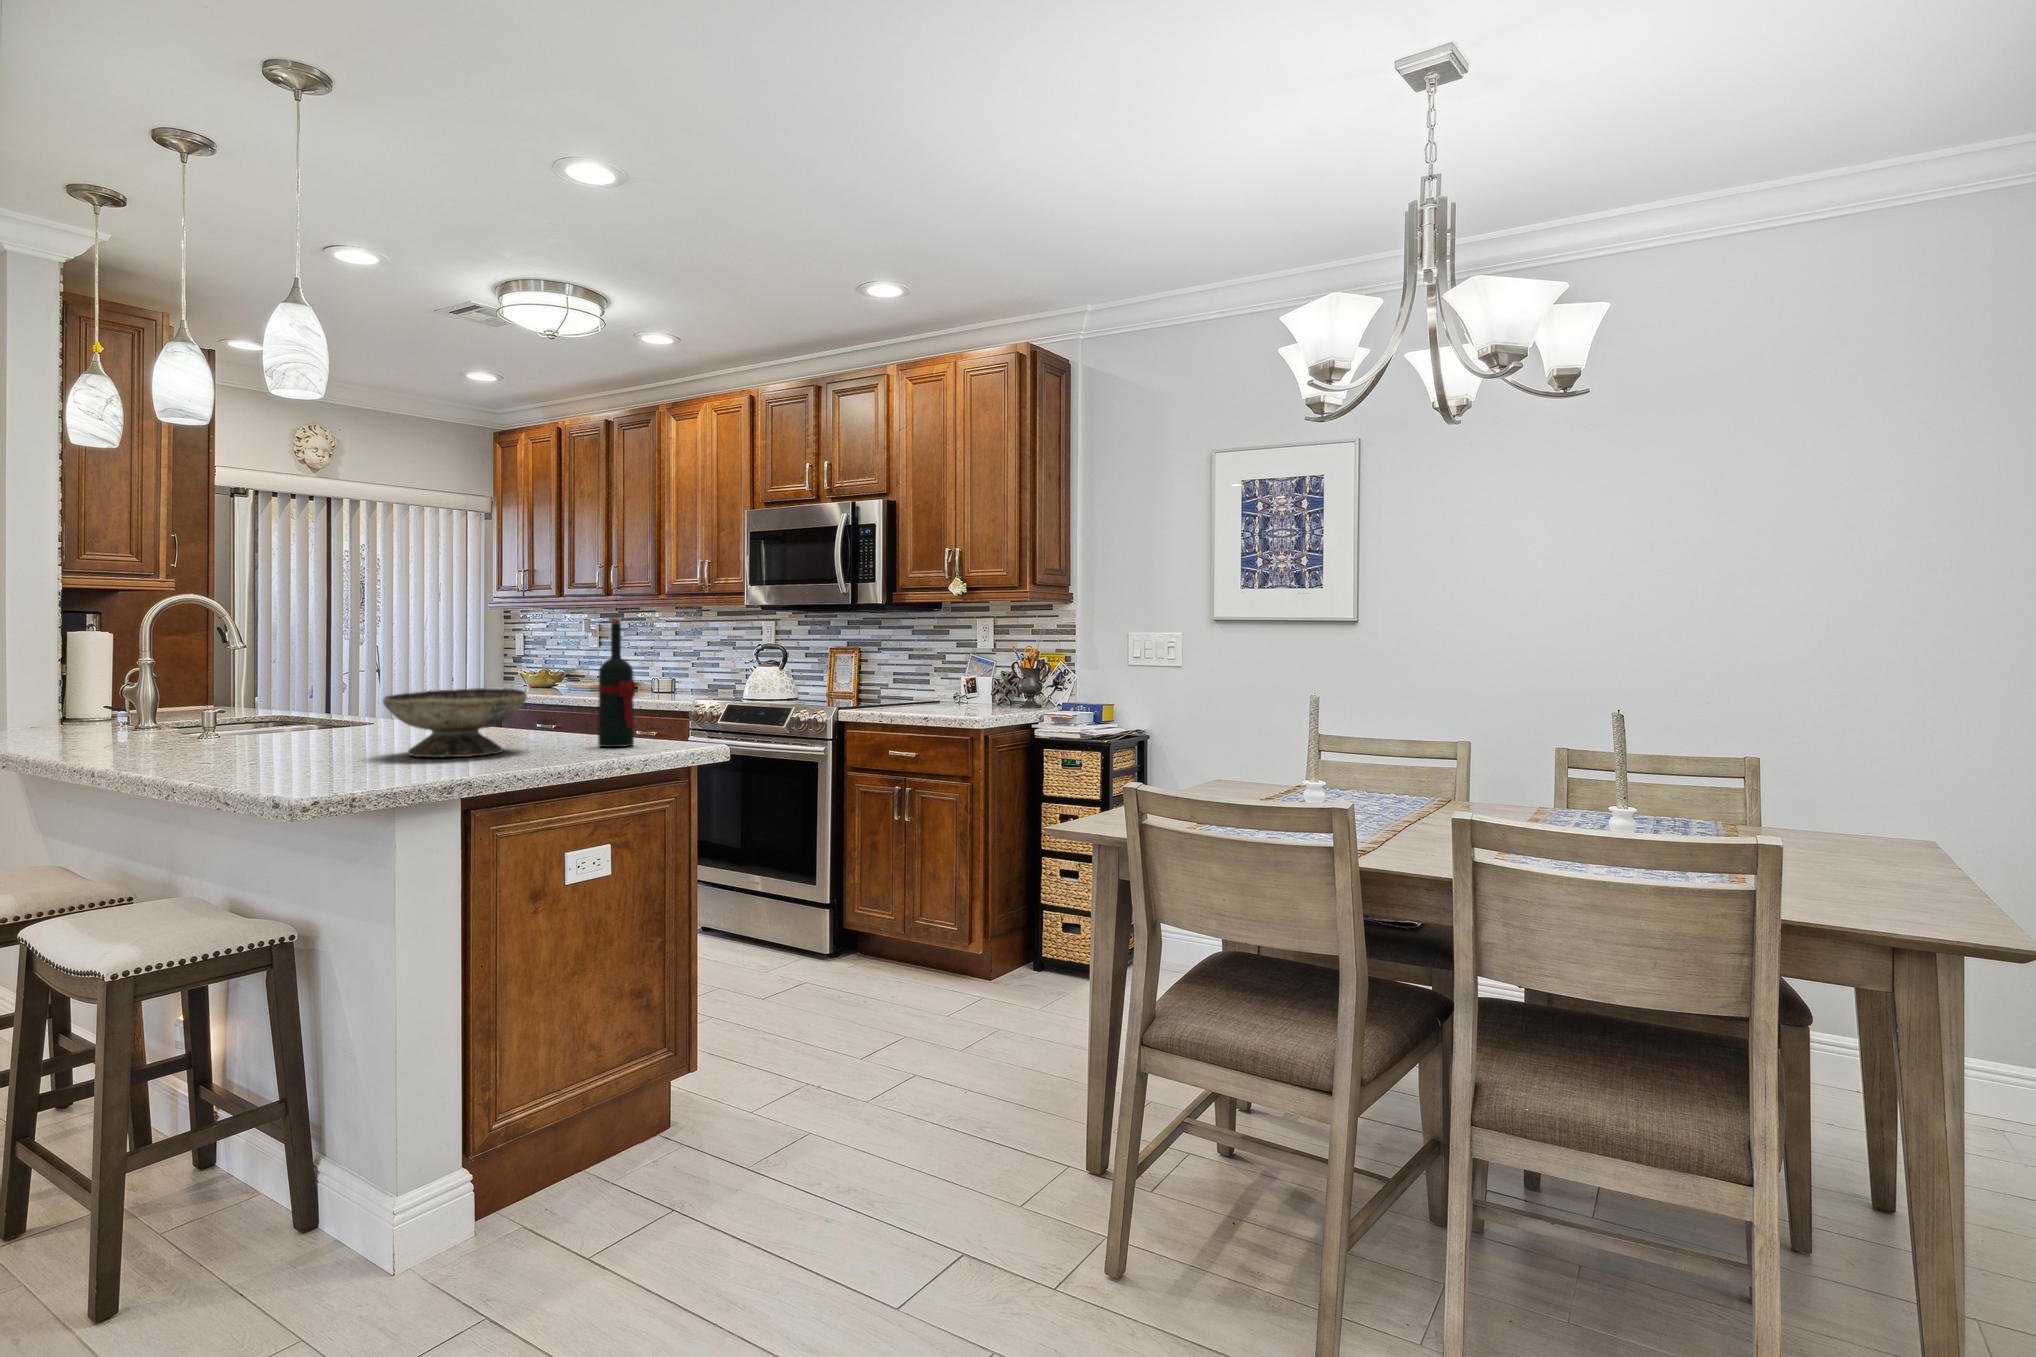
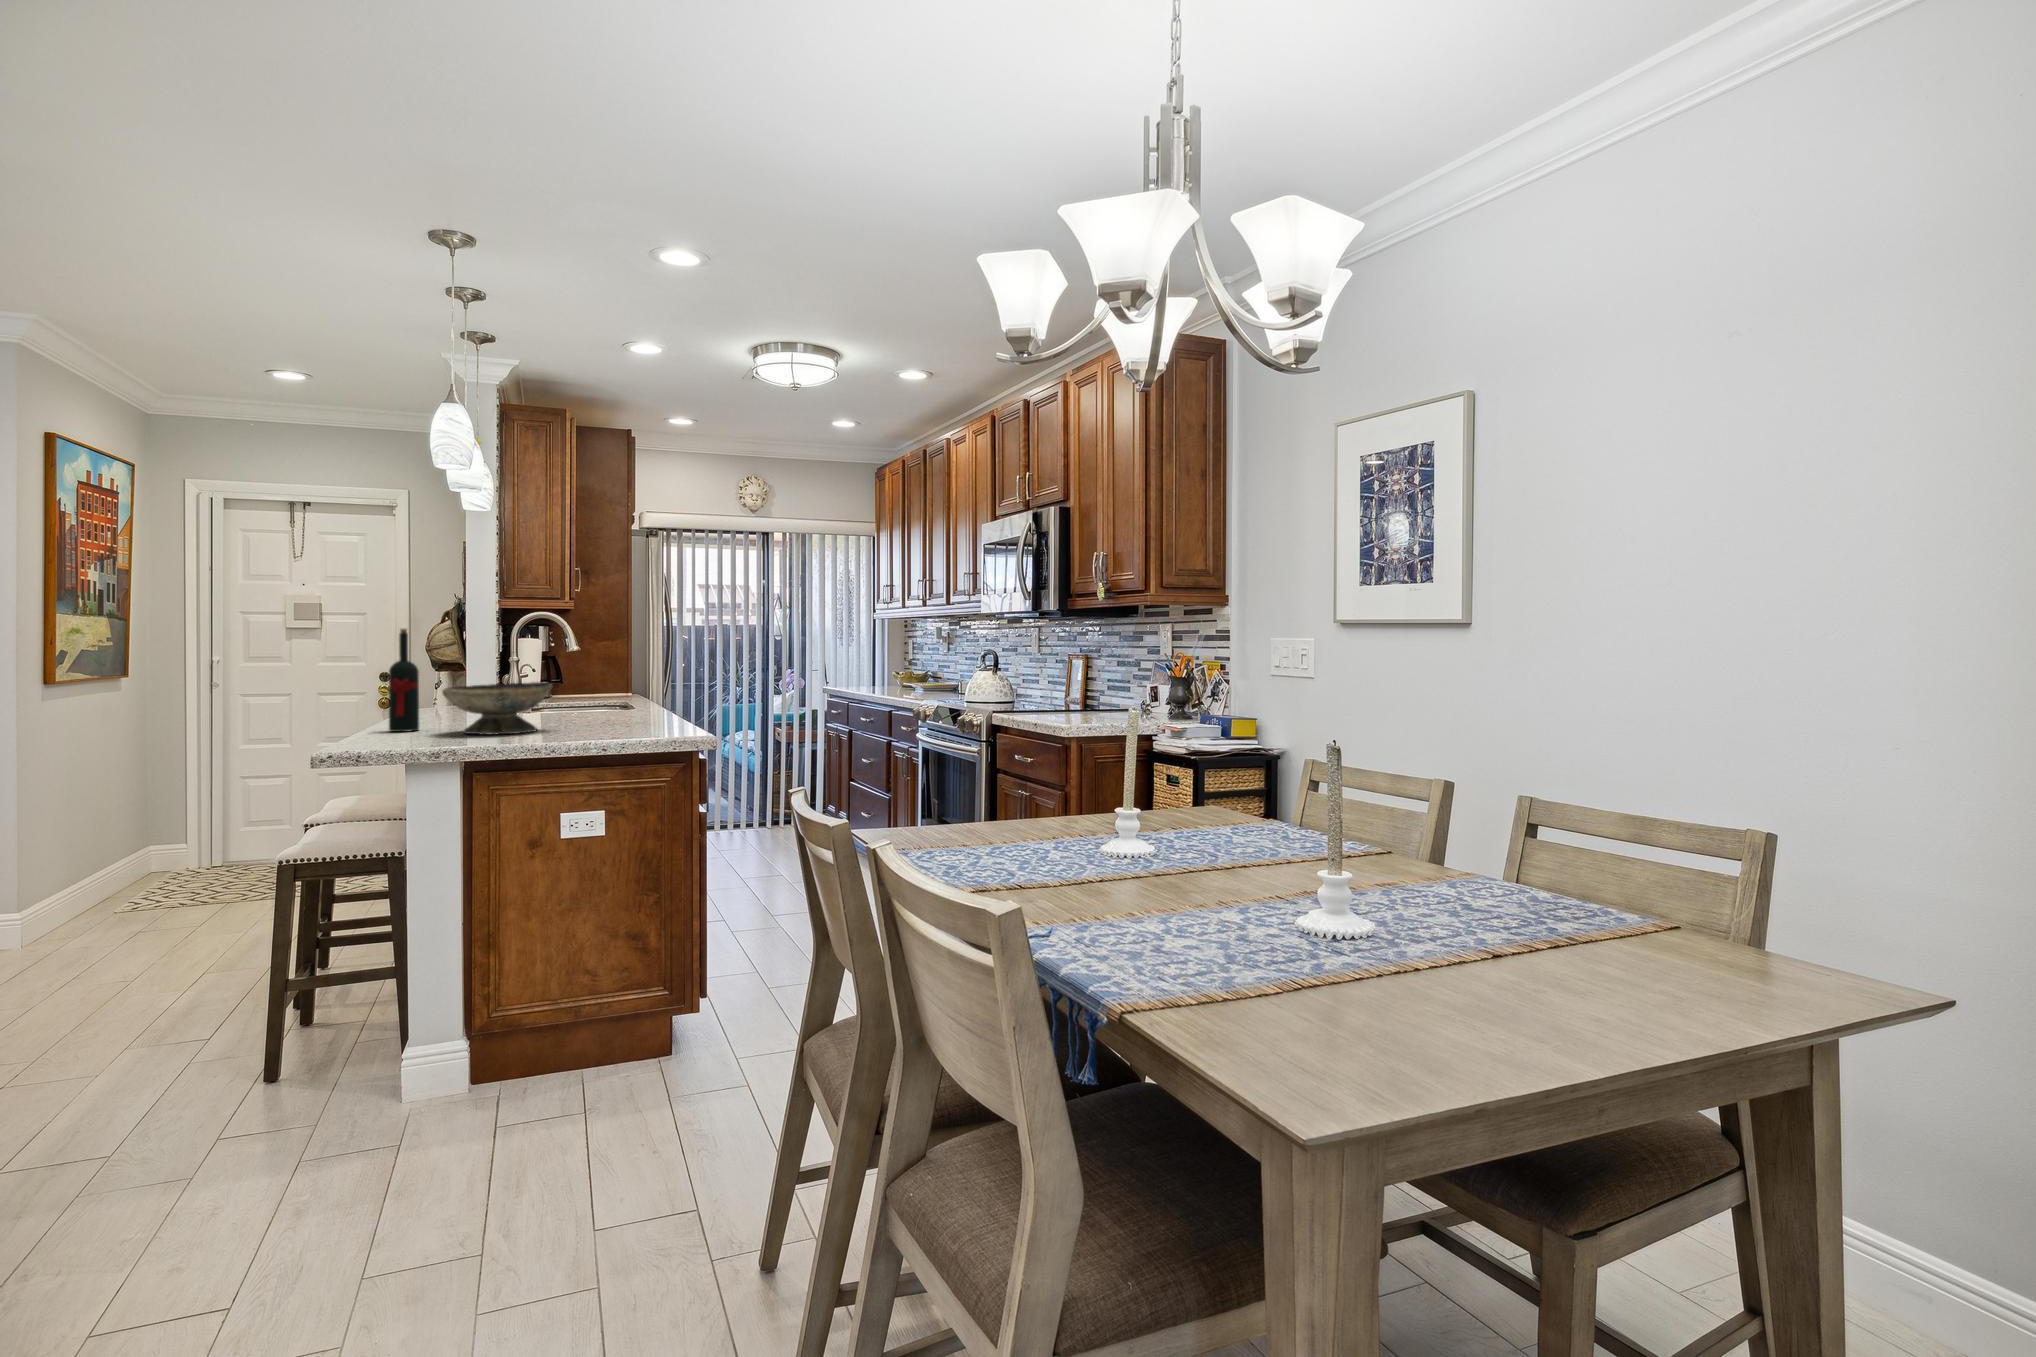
wine bottle: present [598,618,635,747] -> present [389,629,419,732]

